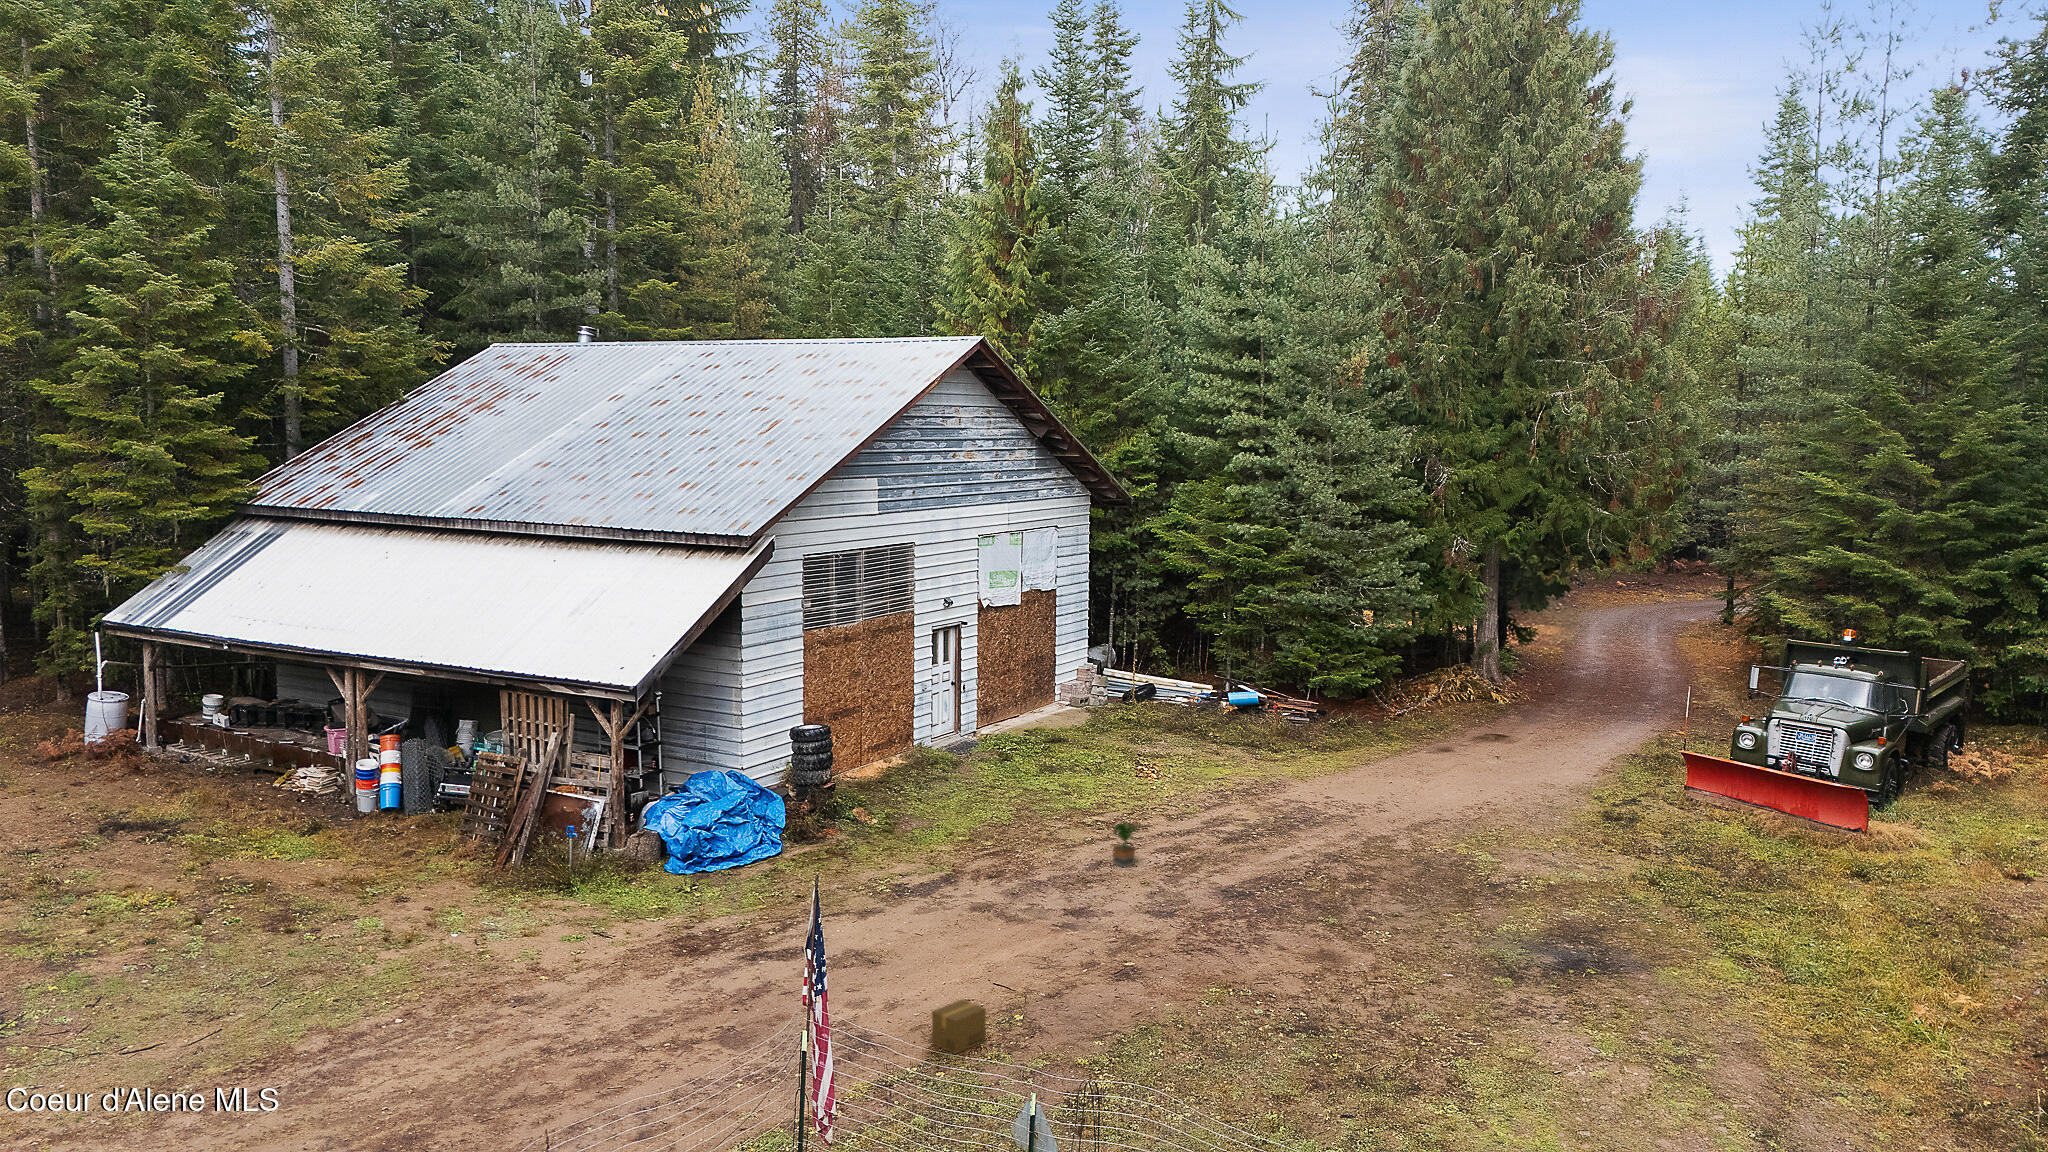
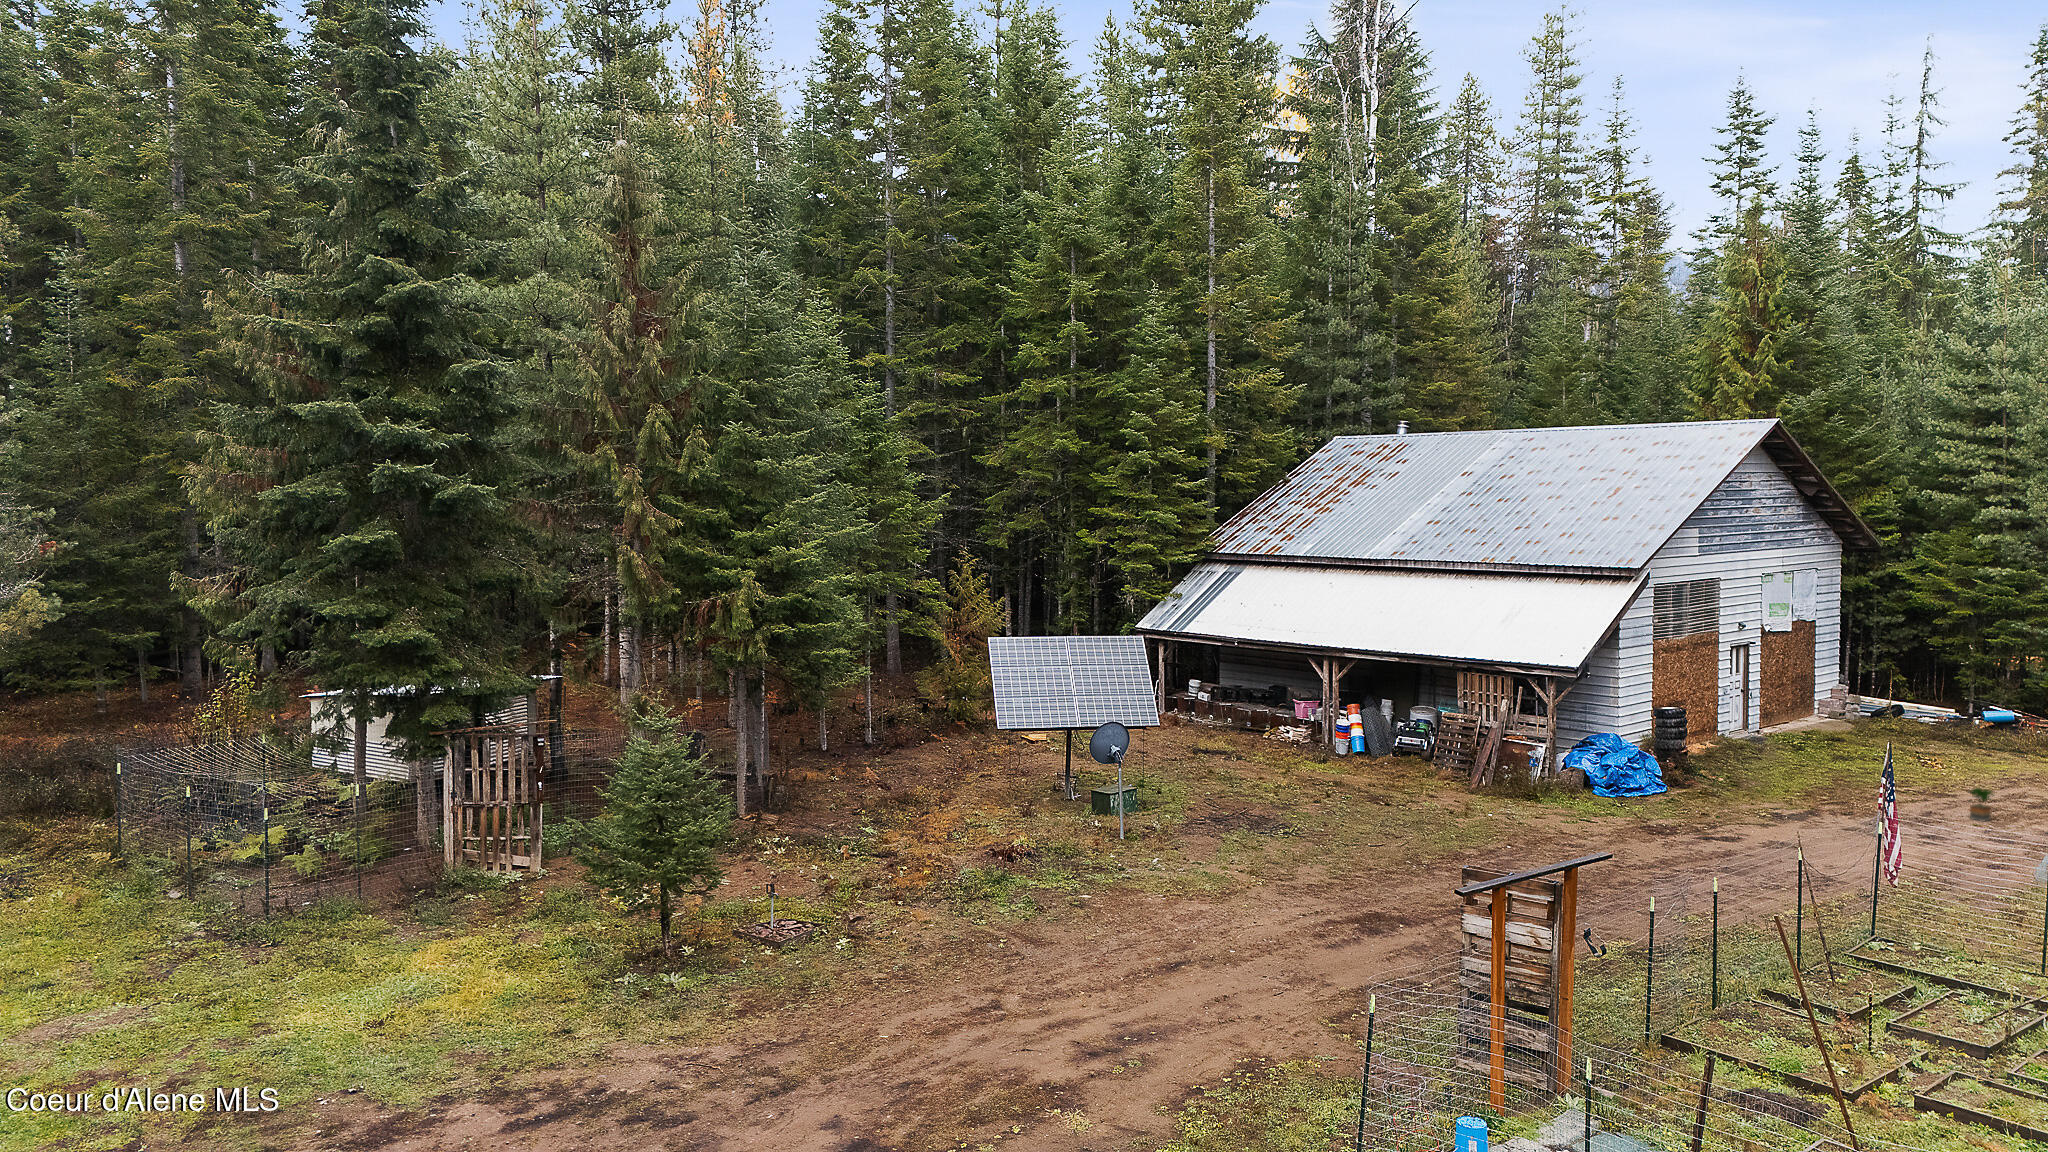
cardboard box: present [932,999,986,1054] -> none [1920,870,1963,902]

